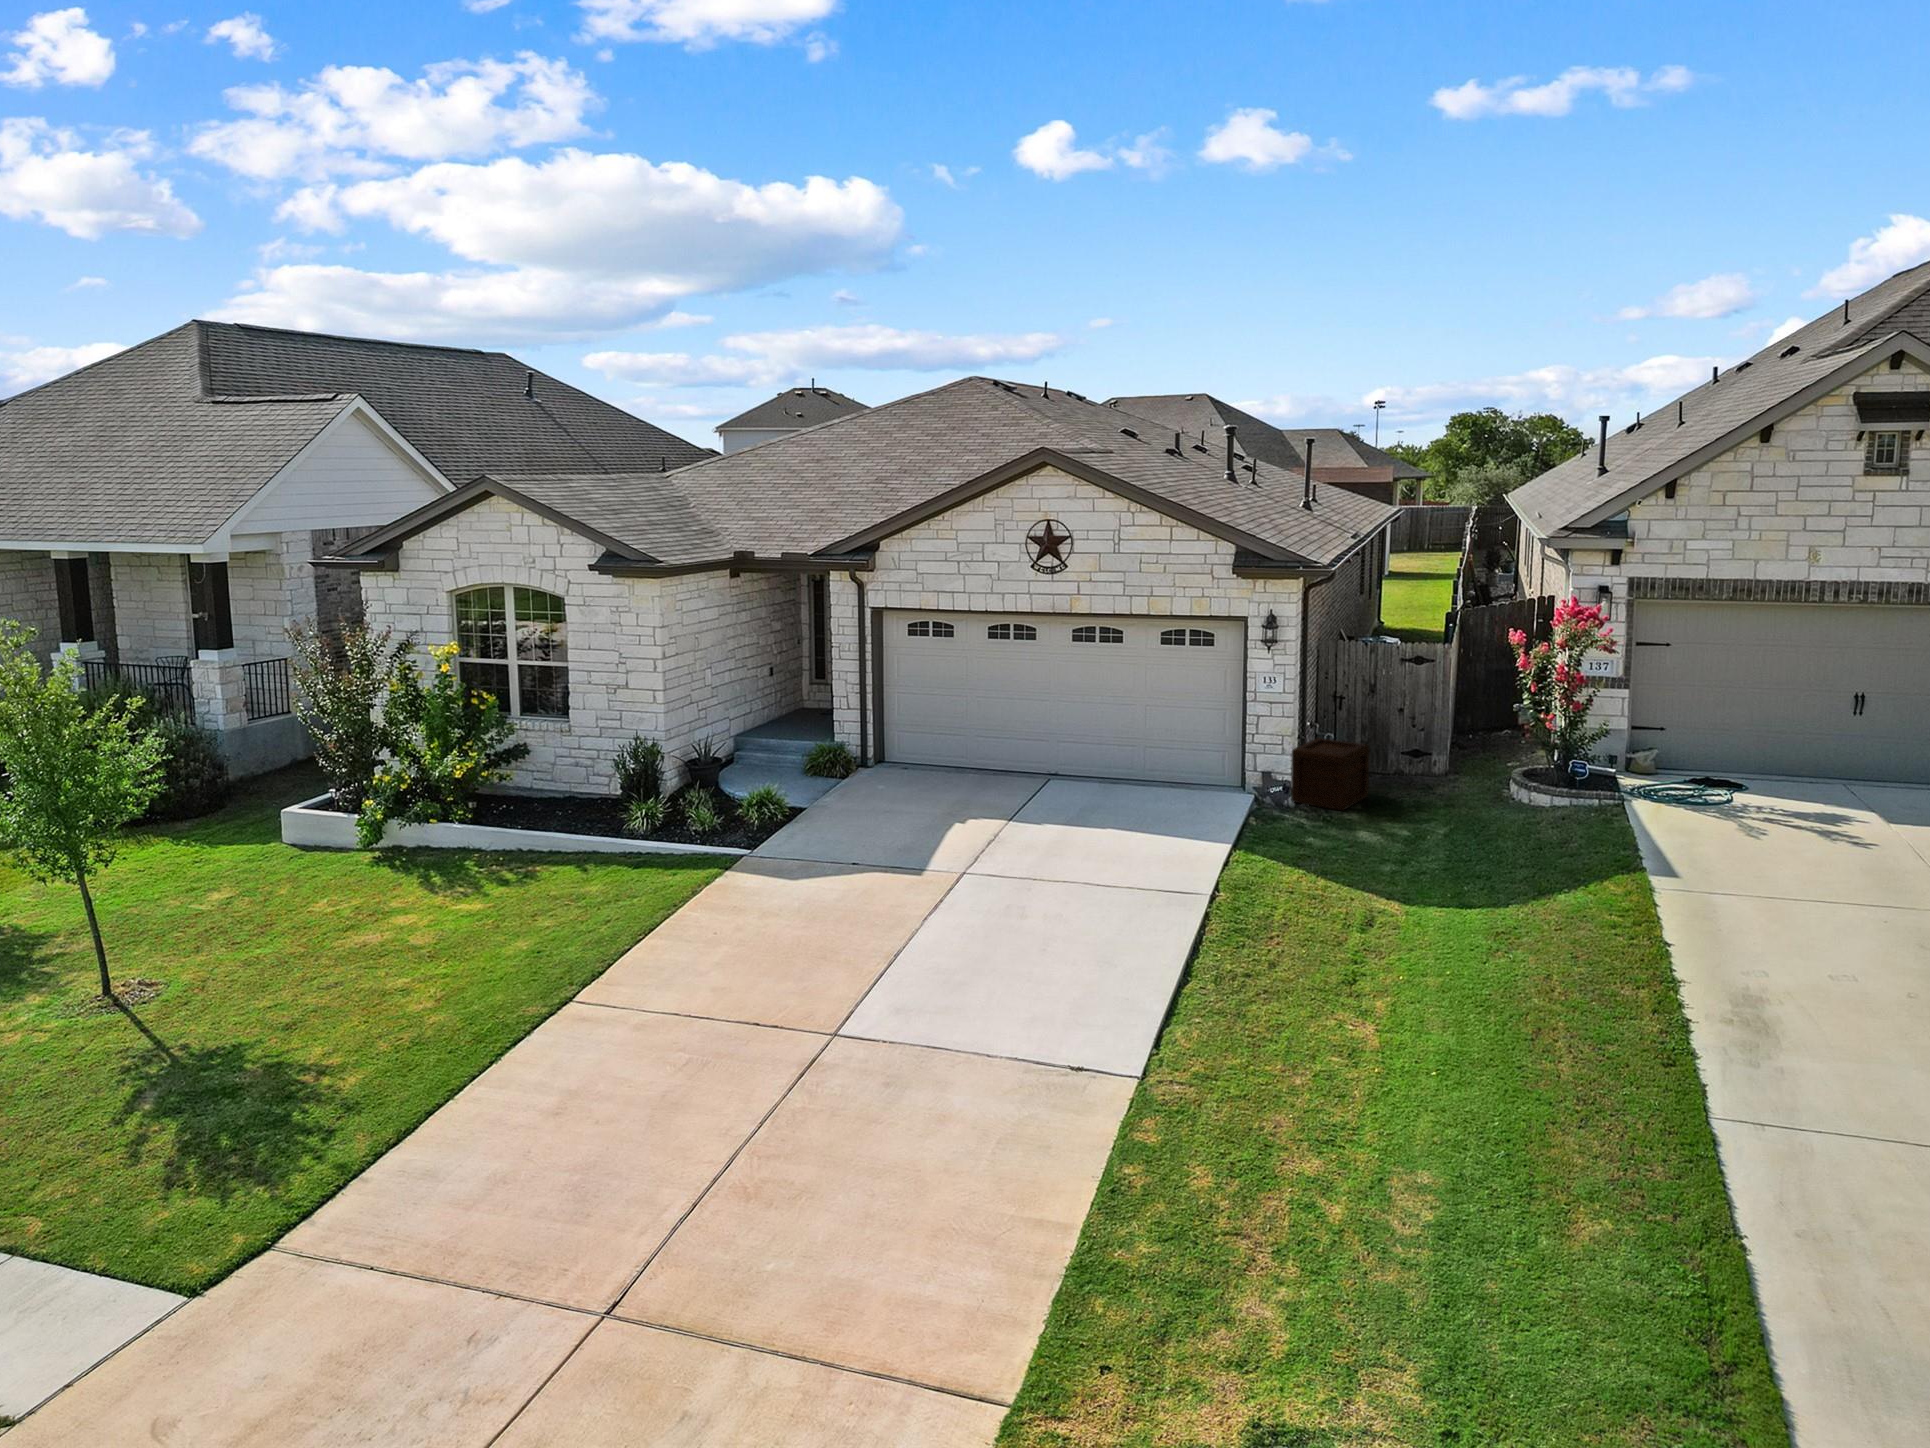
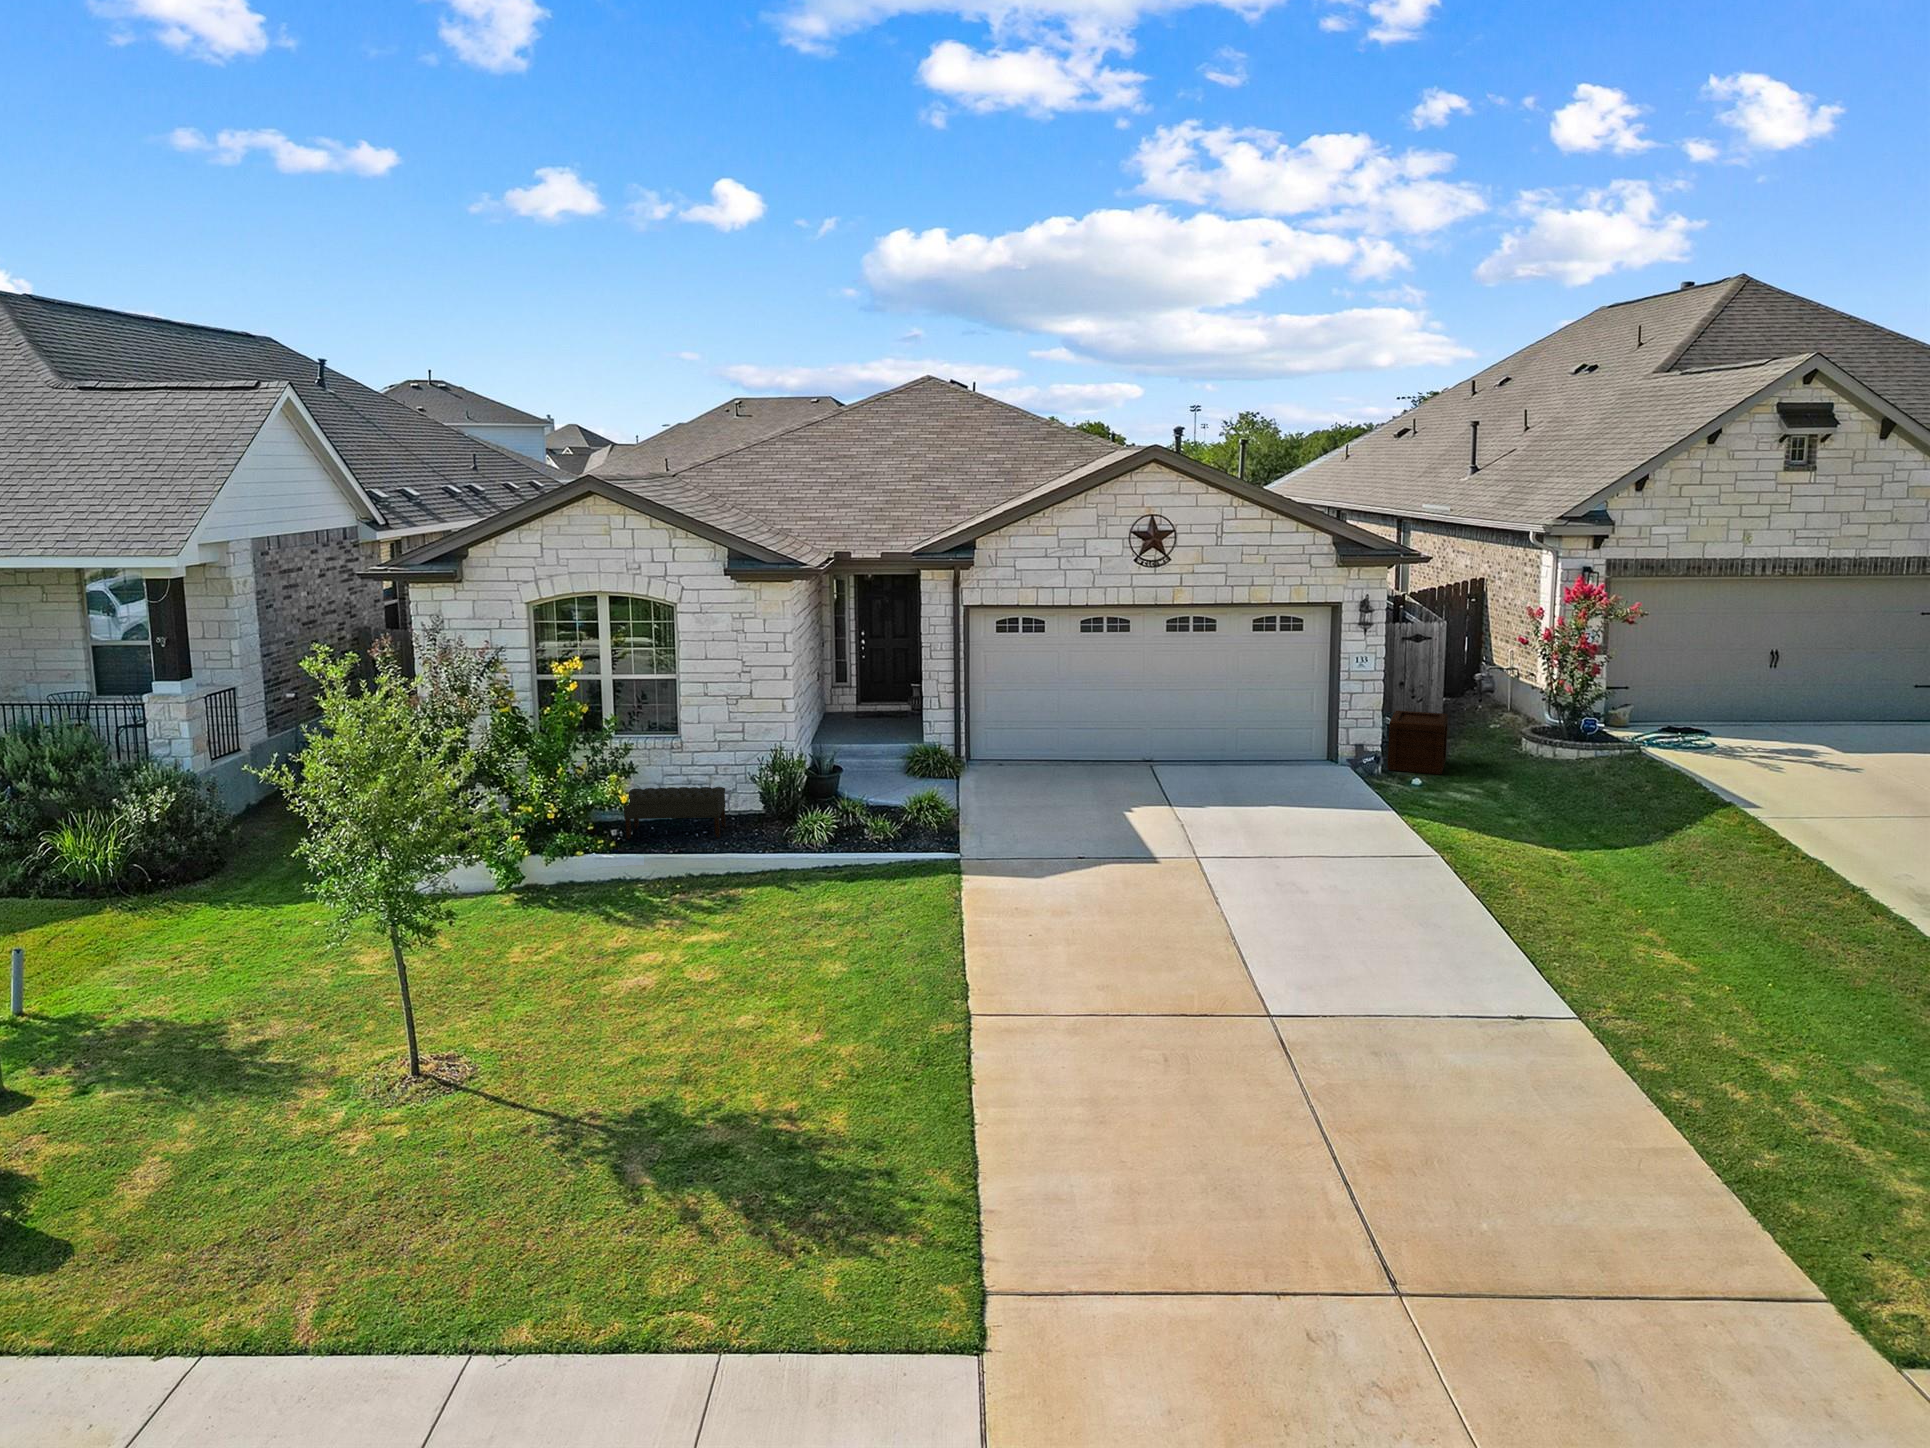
bench: none [504,768,603,819] -> present [623,787,726,839]

